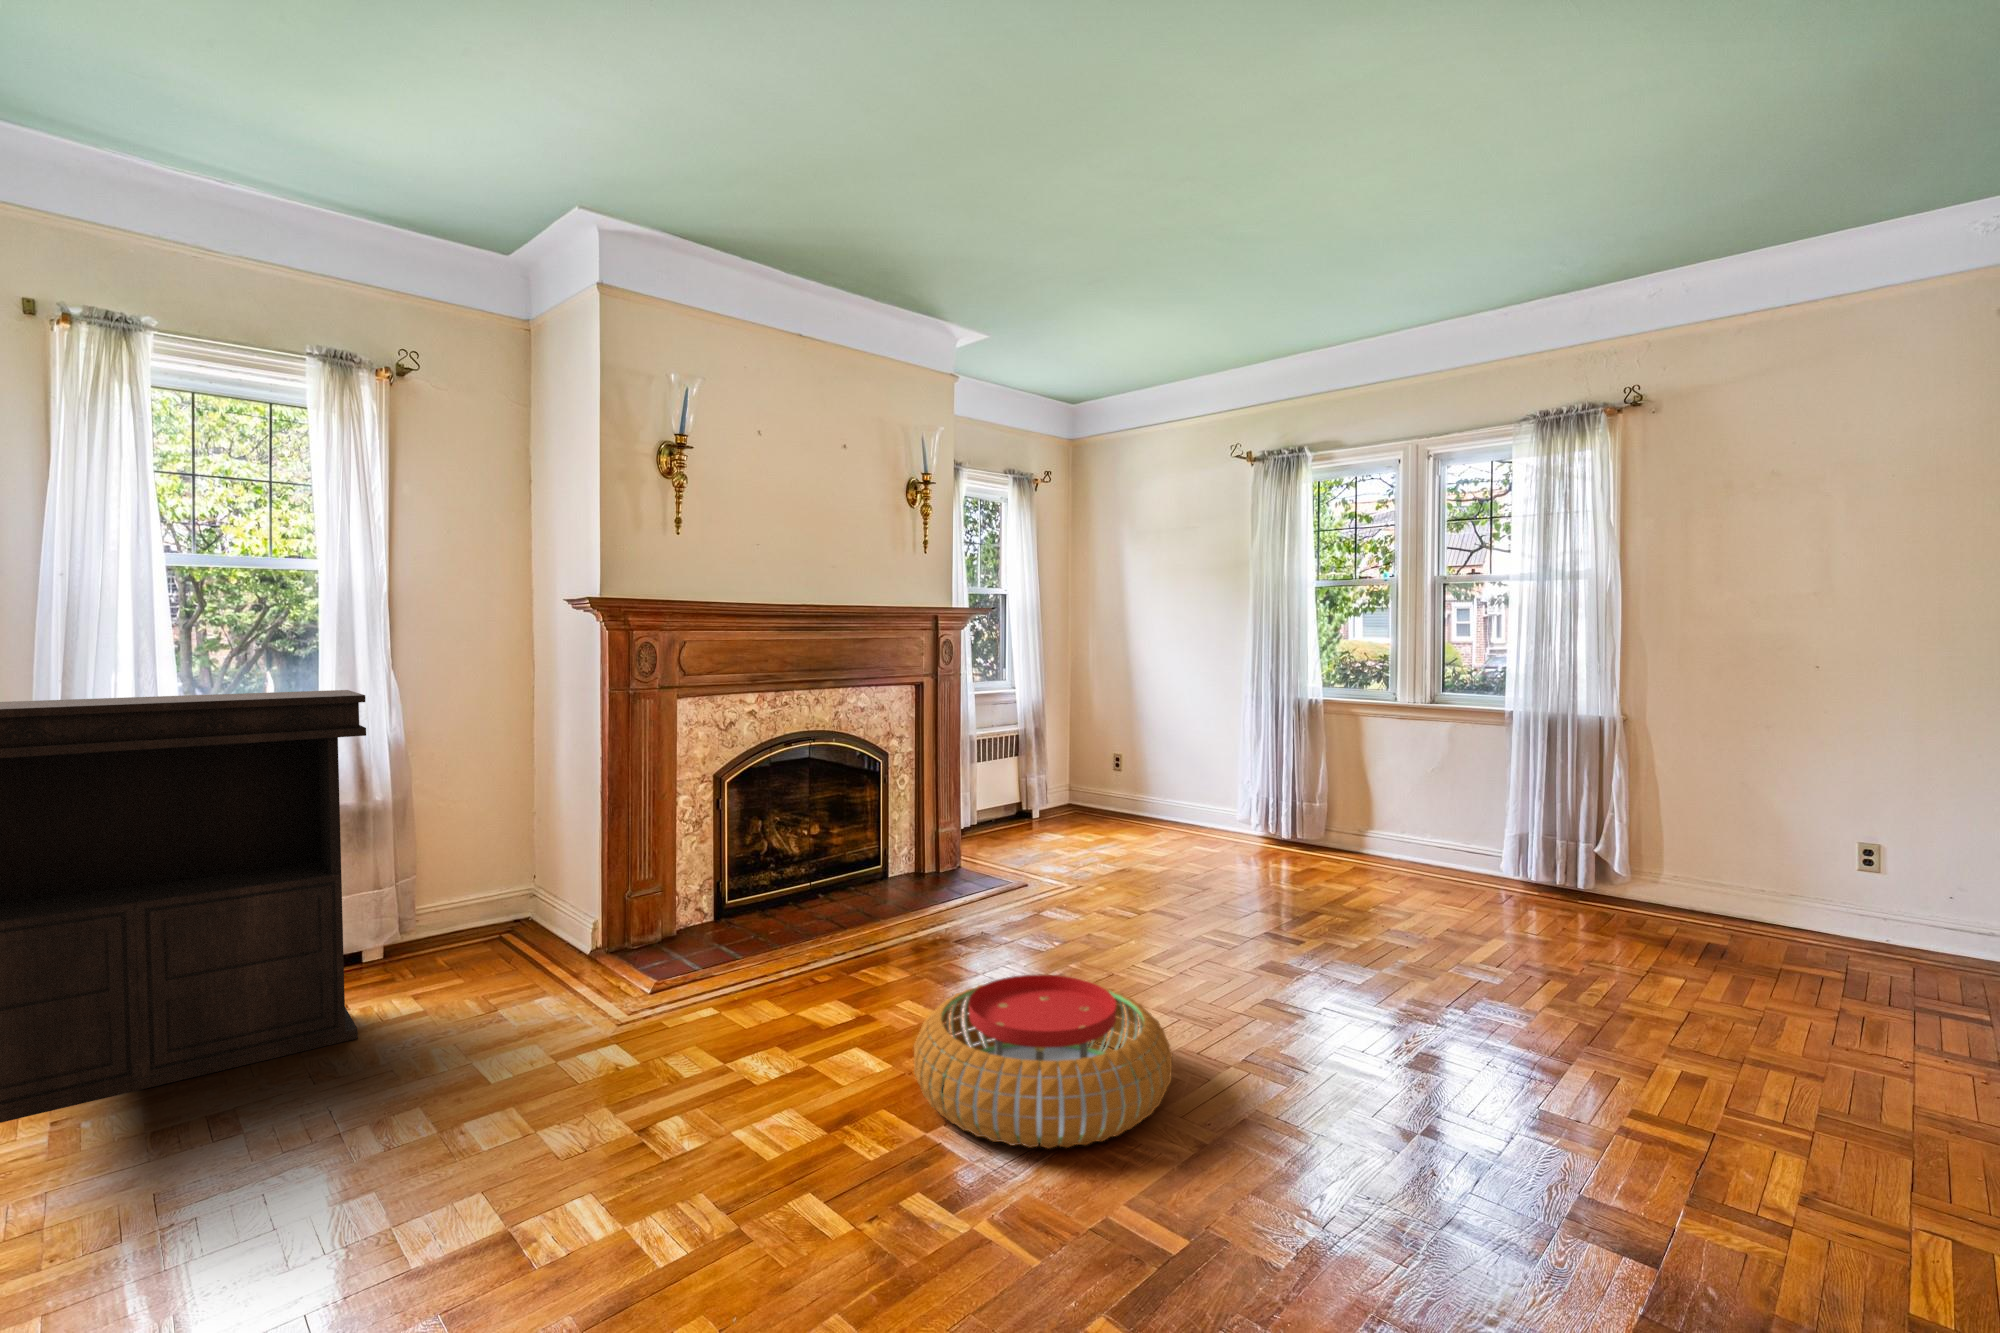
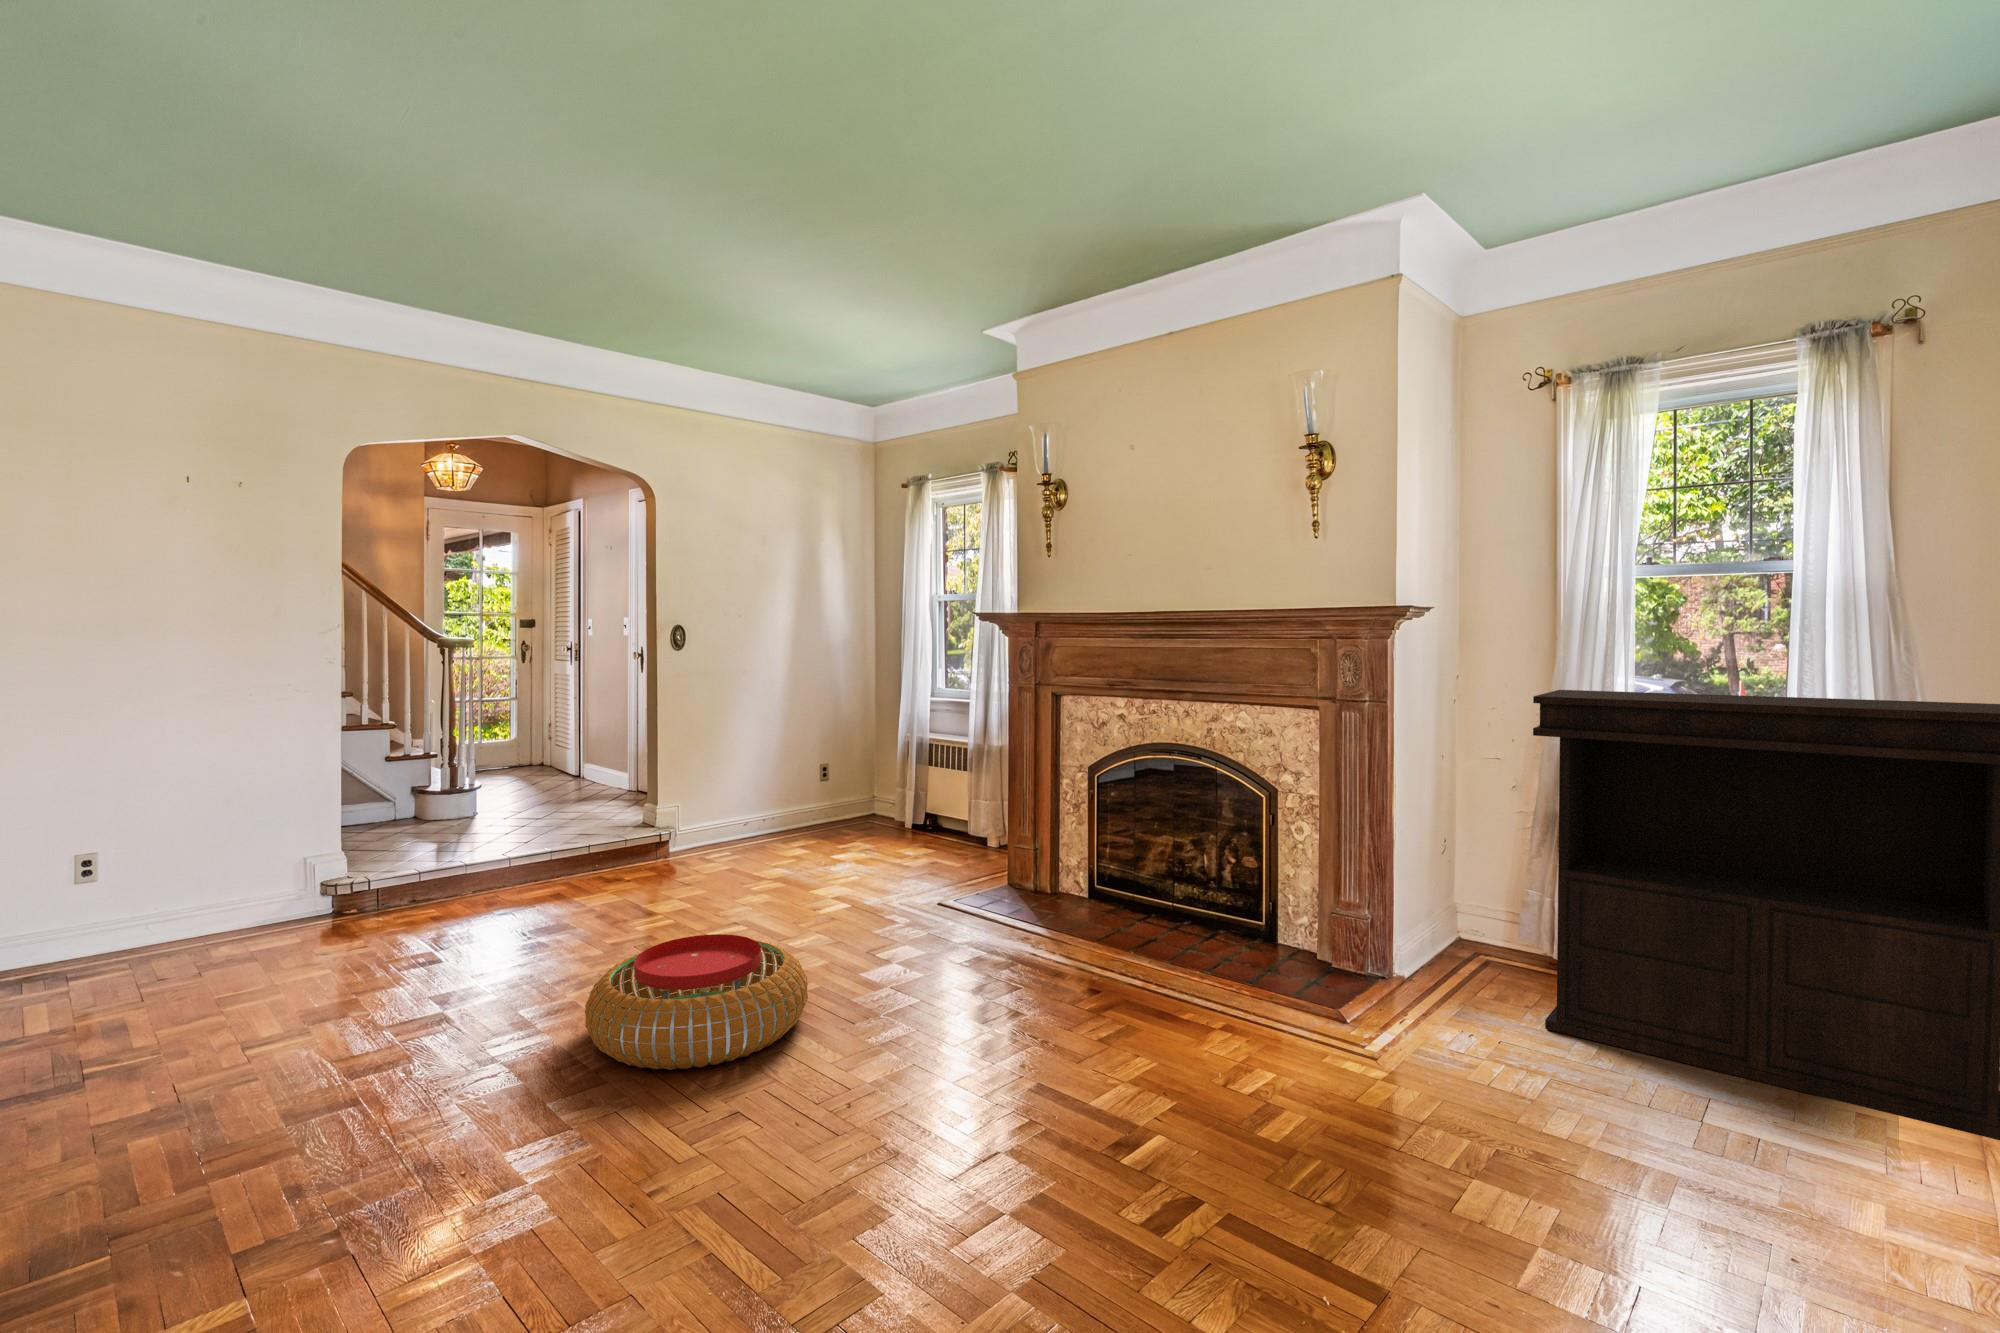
console table: present [0,690,366,1123] -> present [1533,690,2000,1140]

